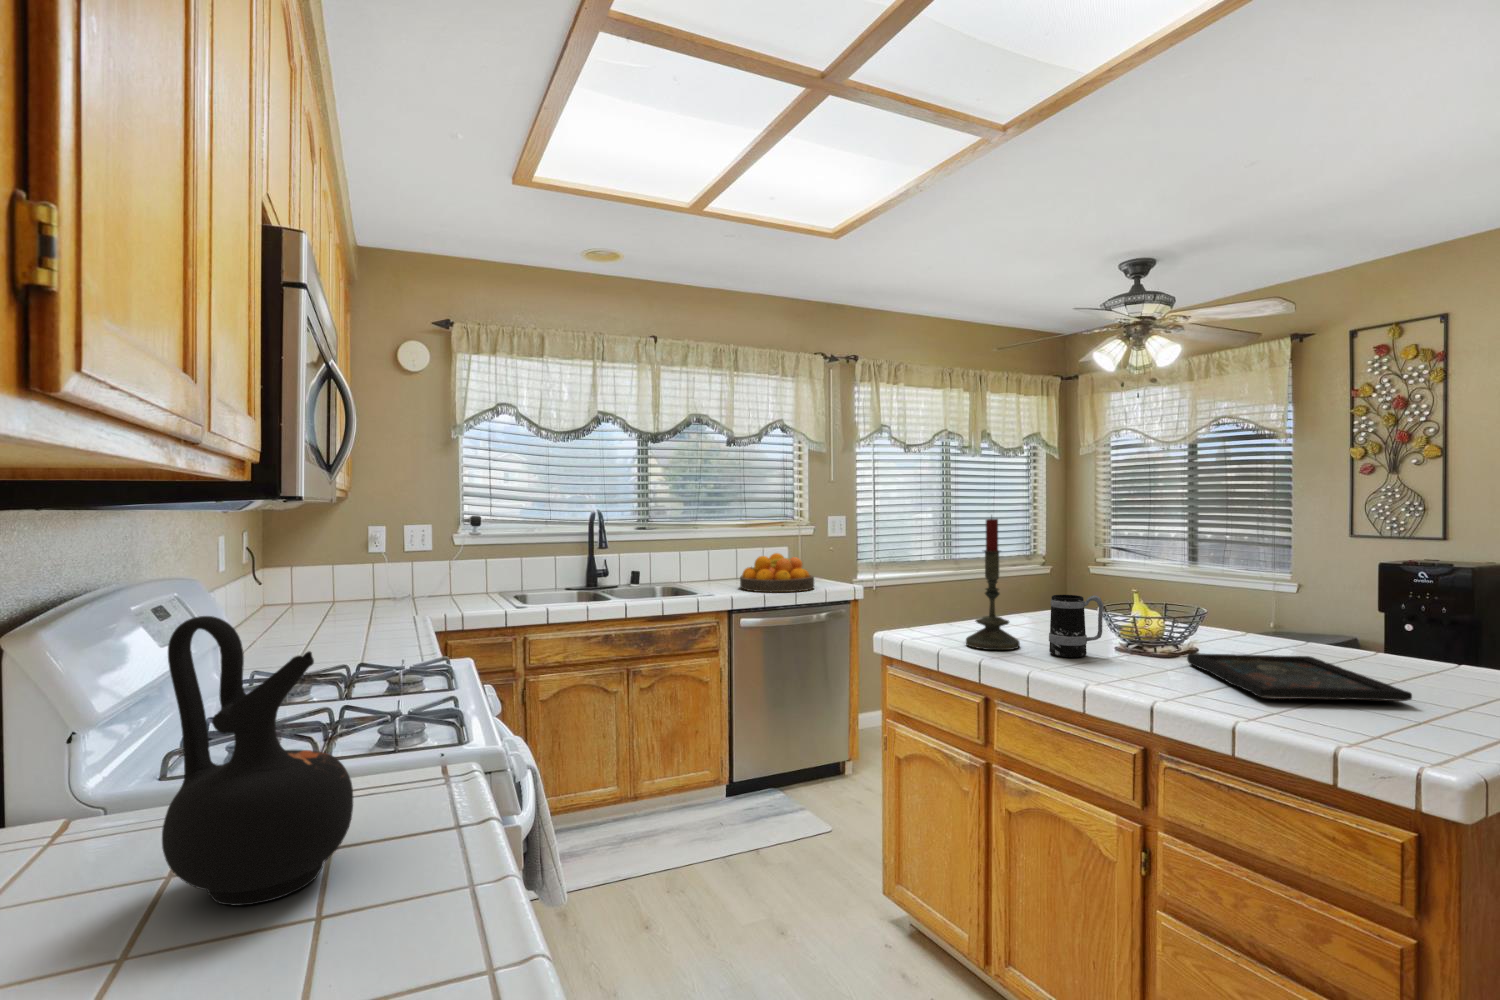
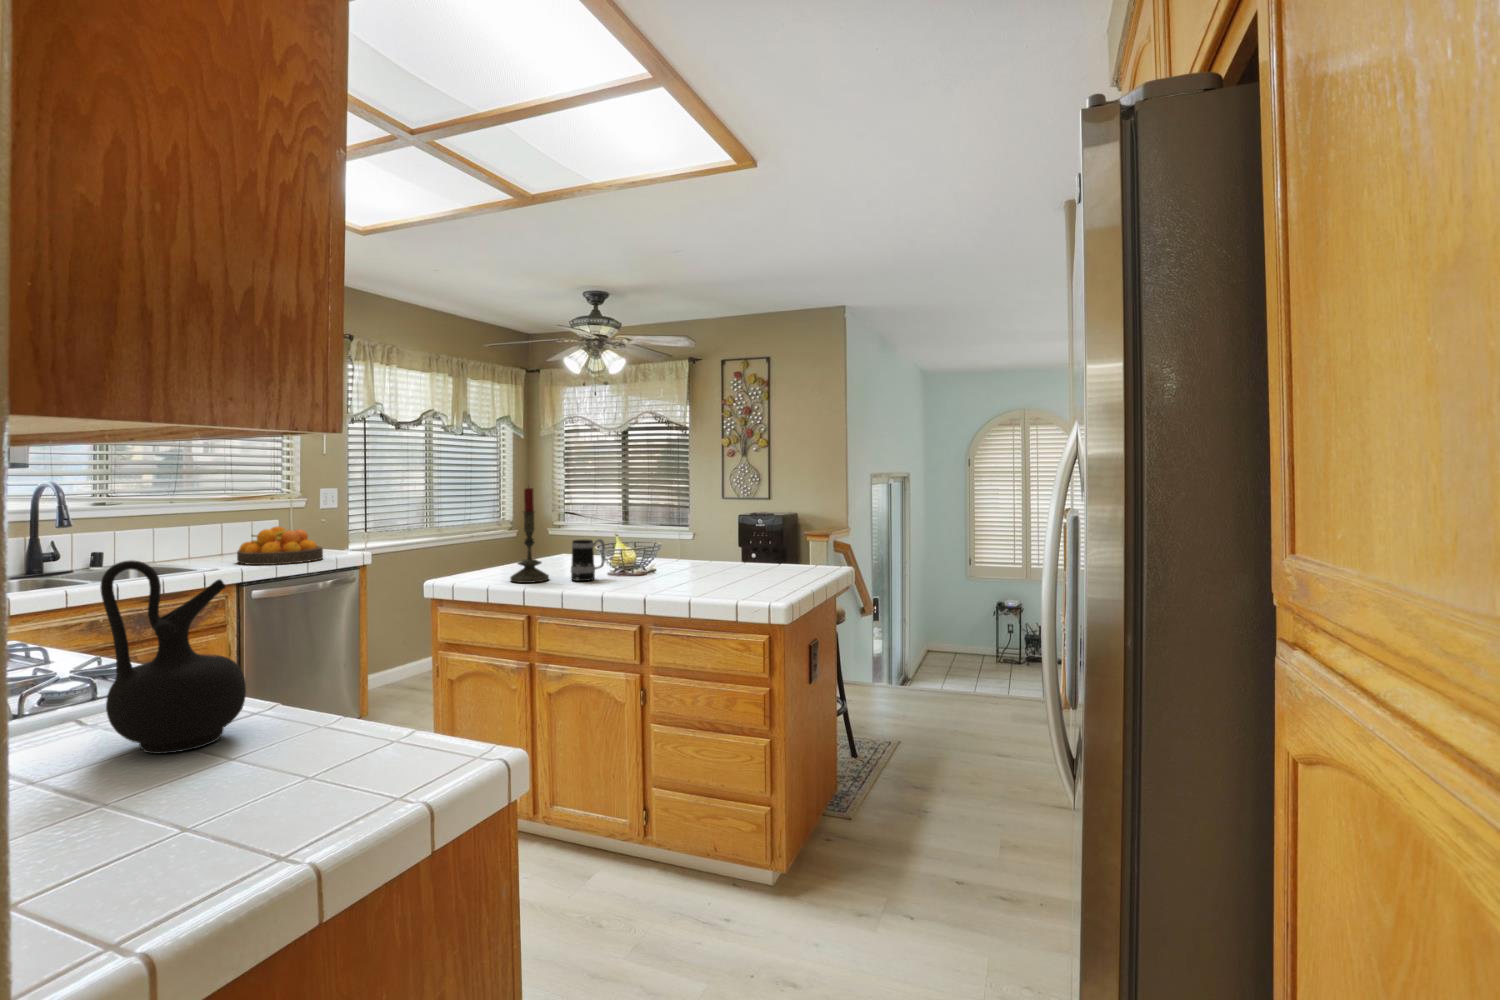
tray: present [1187,653,1412,701] -> none [654,566,761,587]

